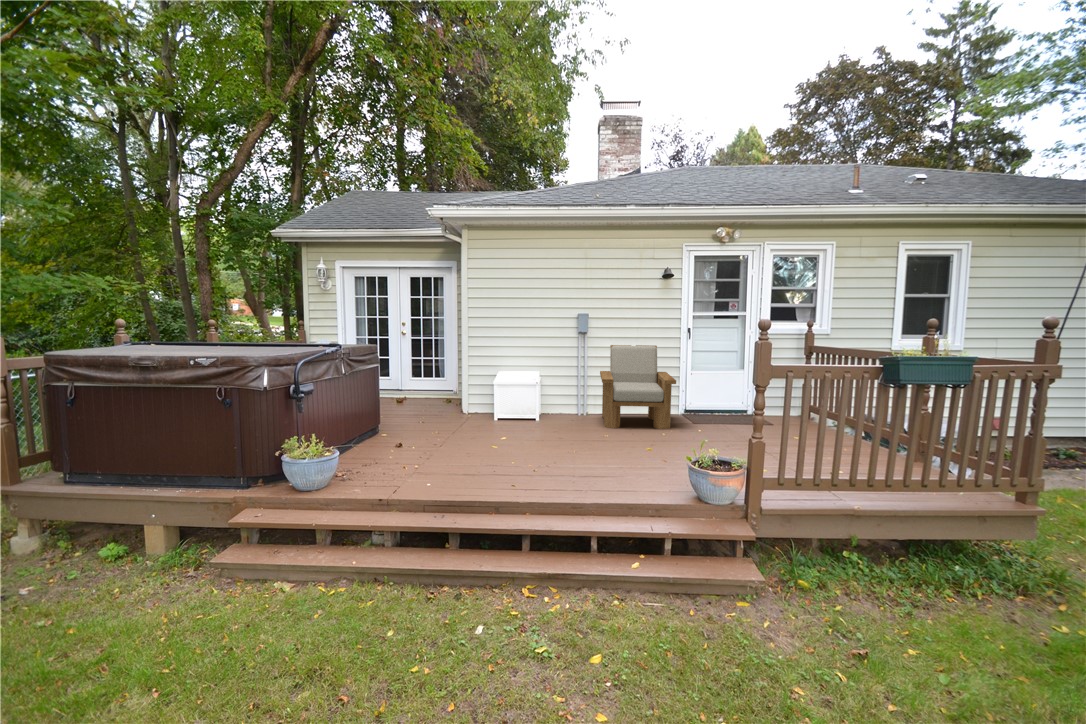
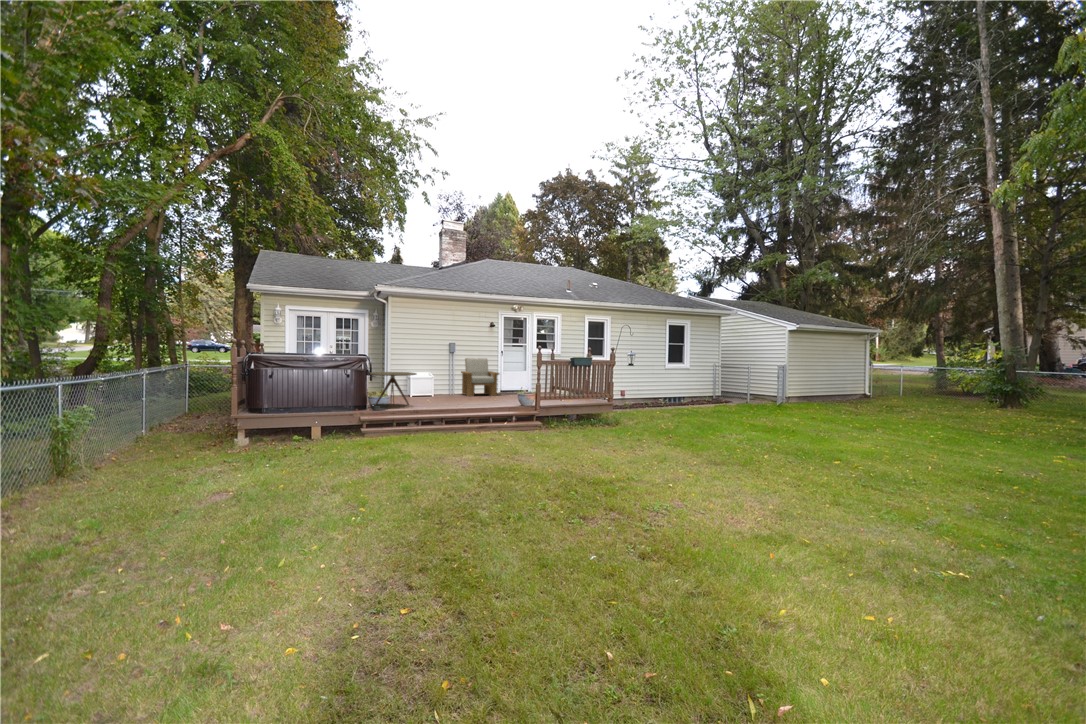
round table: none [320,384,438,480] -> present [370,372,416,406]

